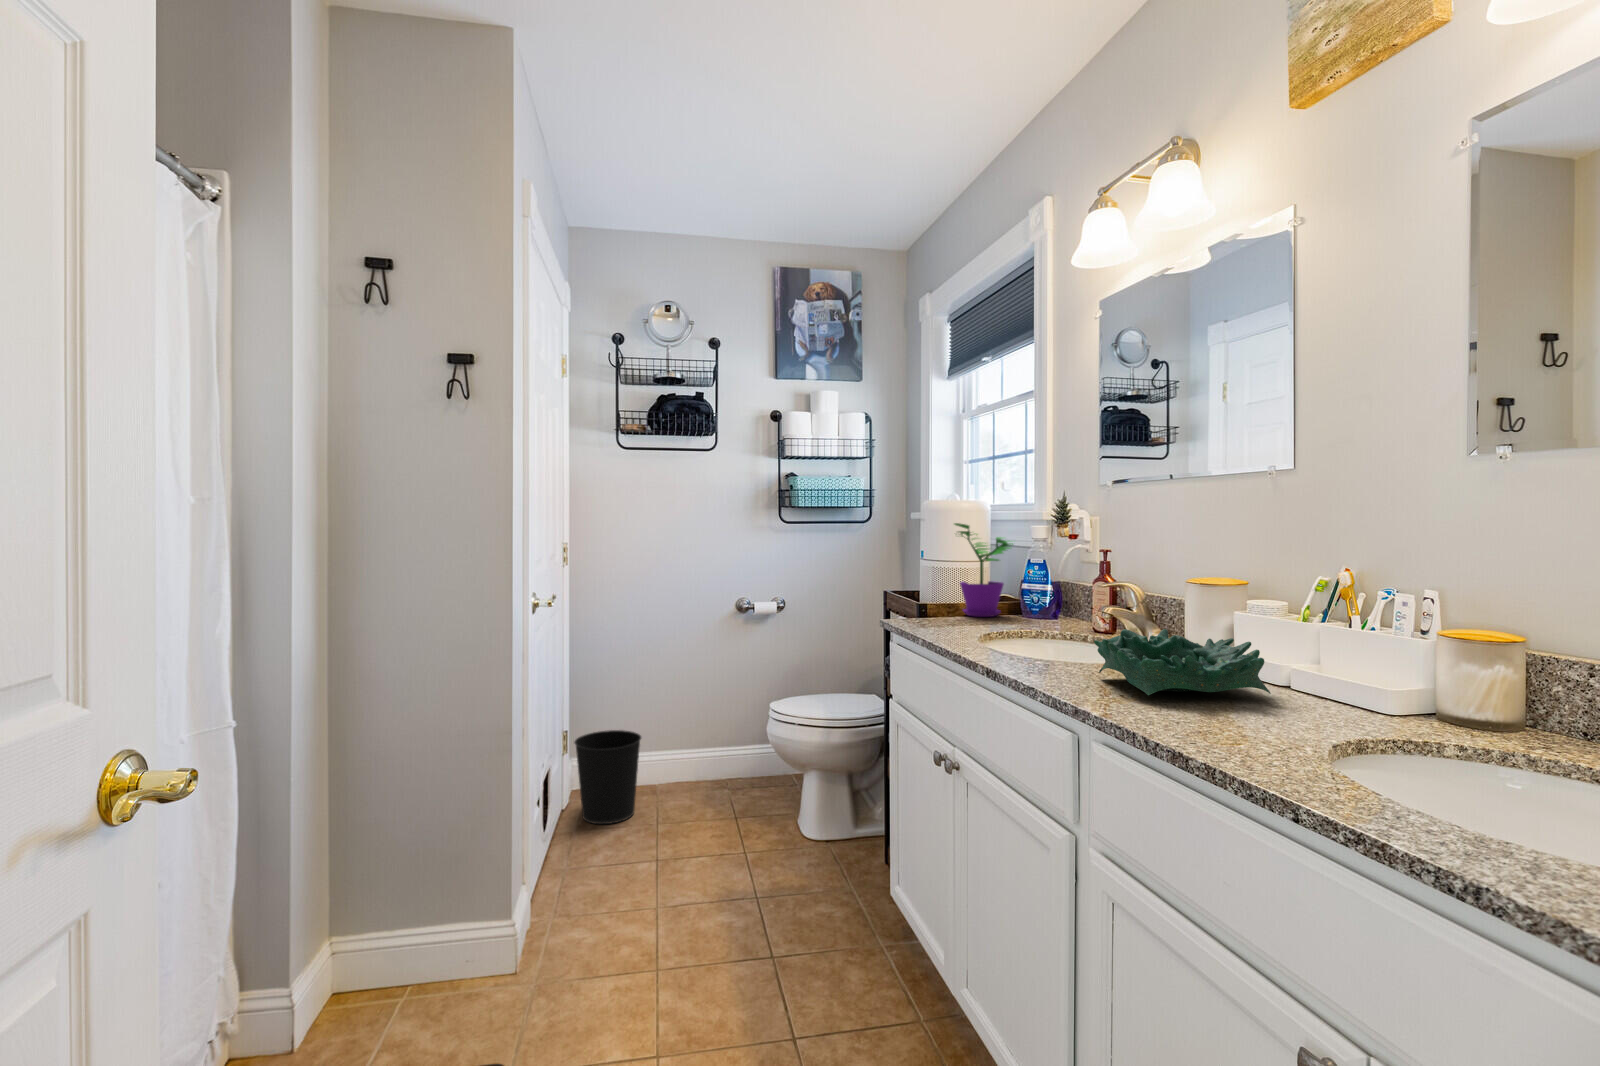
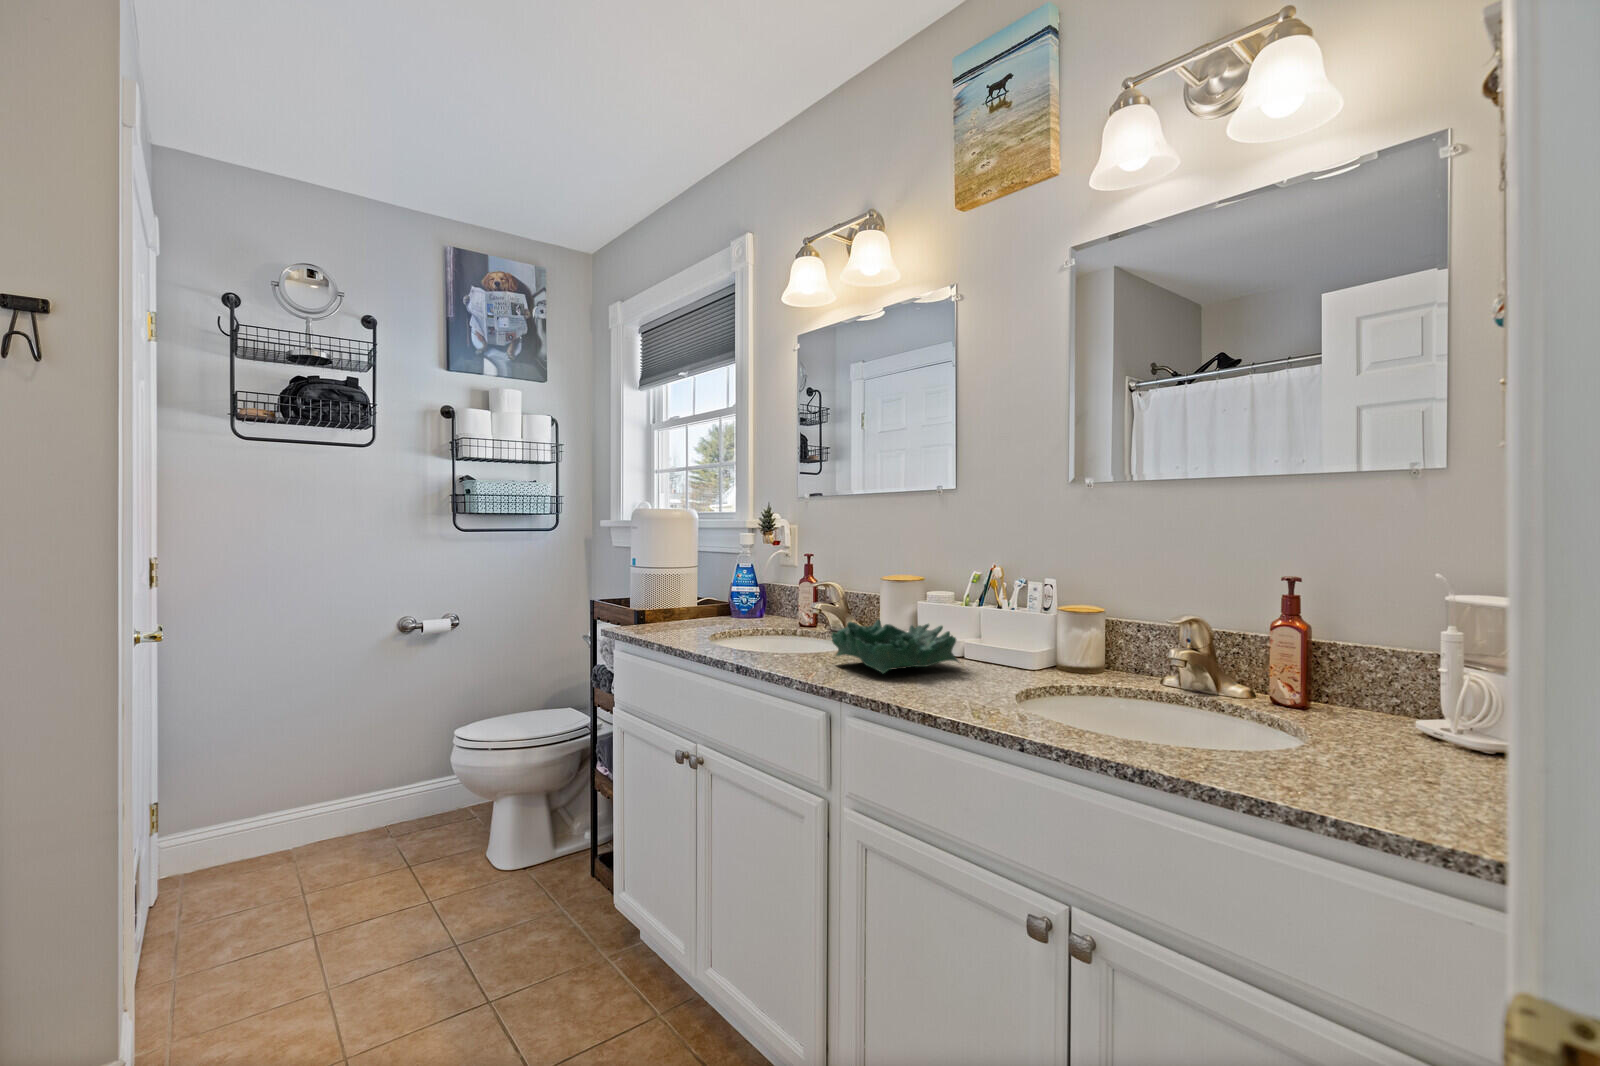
flower pot: present [955,523,1013,617] -> none [667,525,725,619]
wastebasket: present [574,730,641,824] -> none [178,784,279,906]

